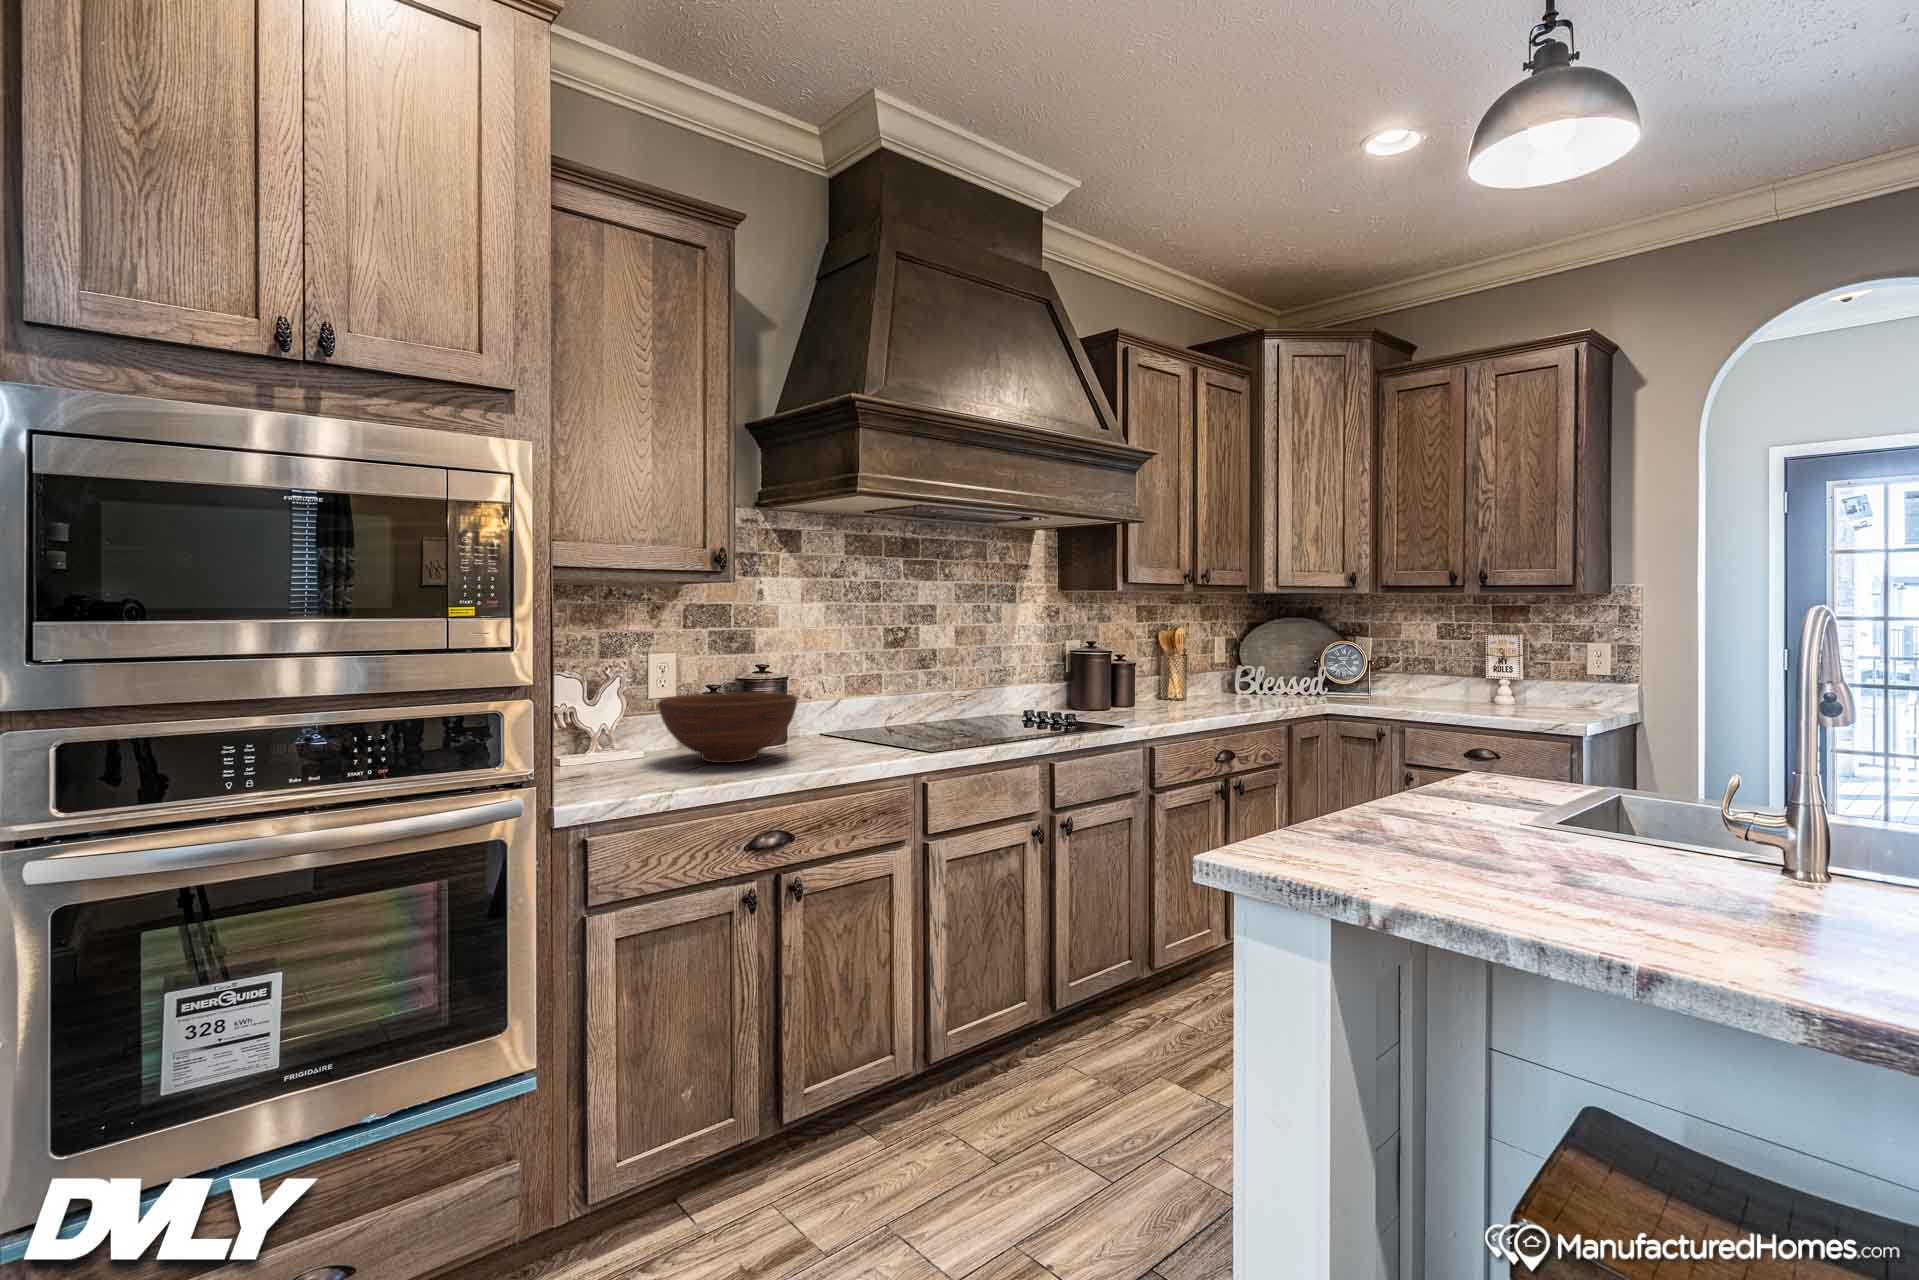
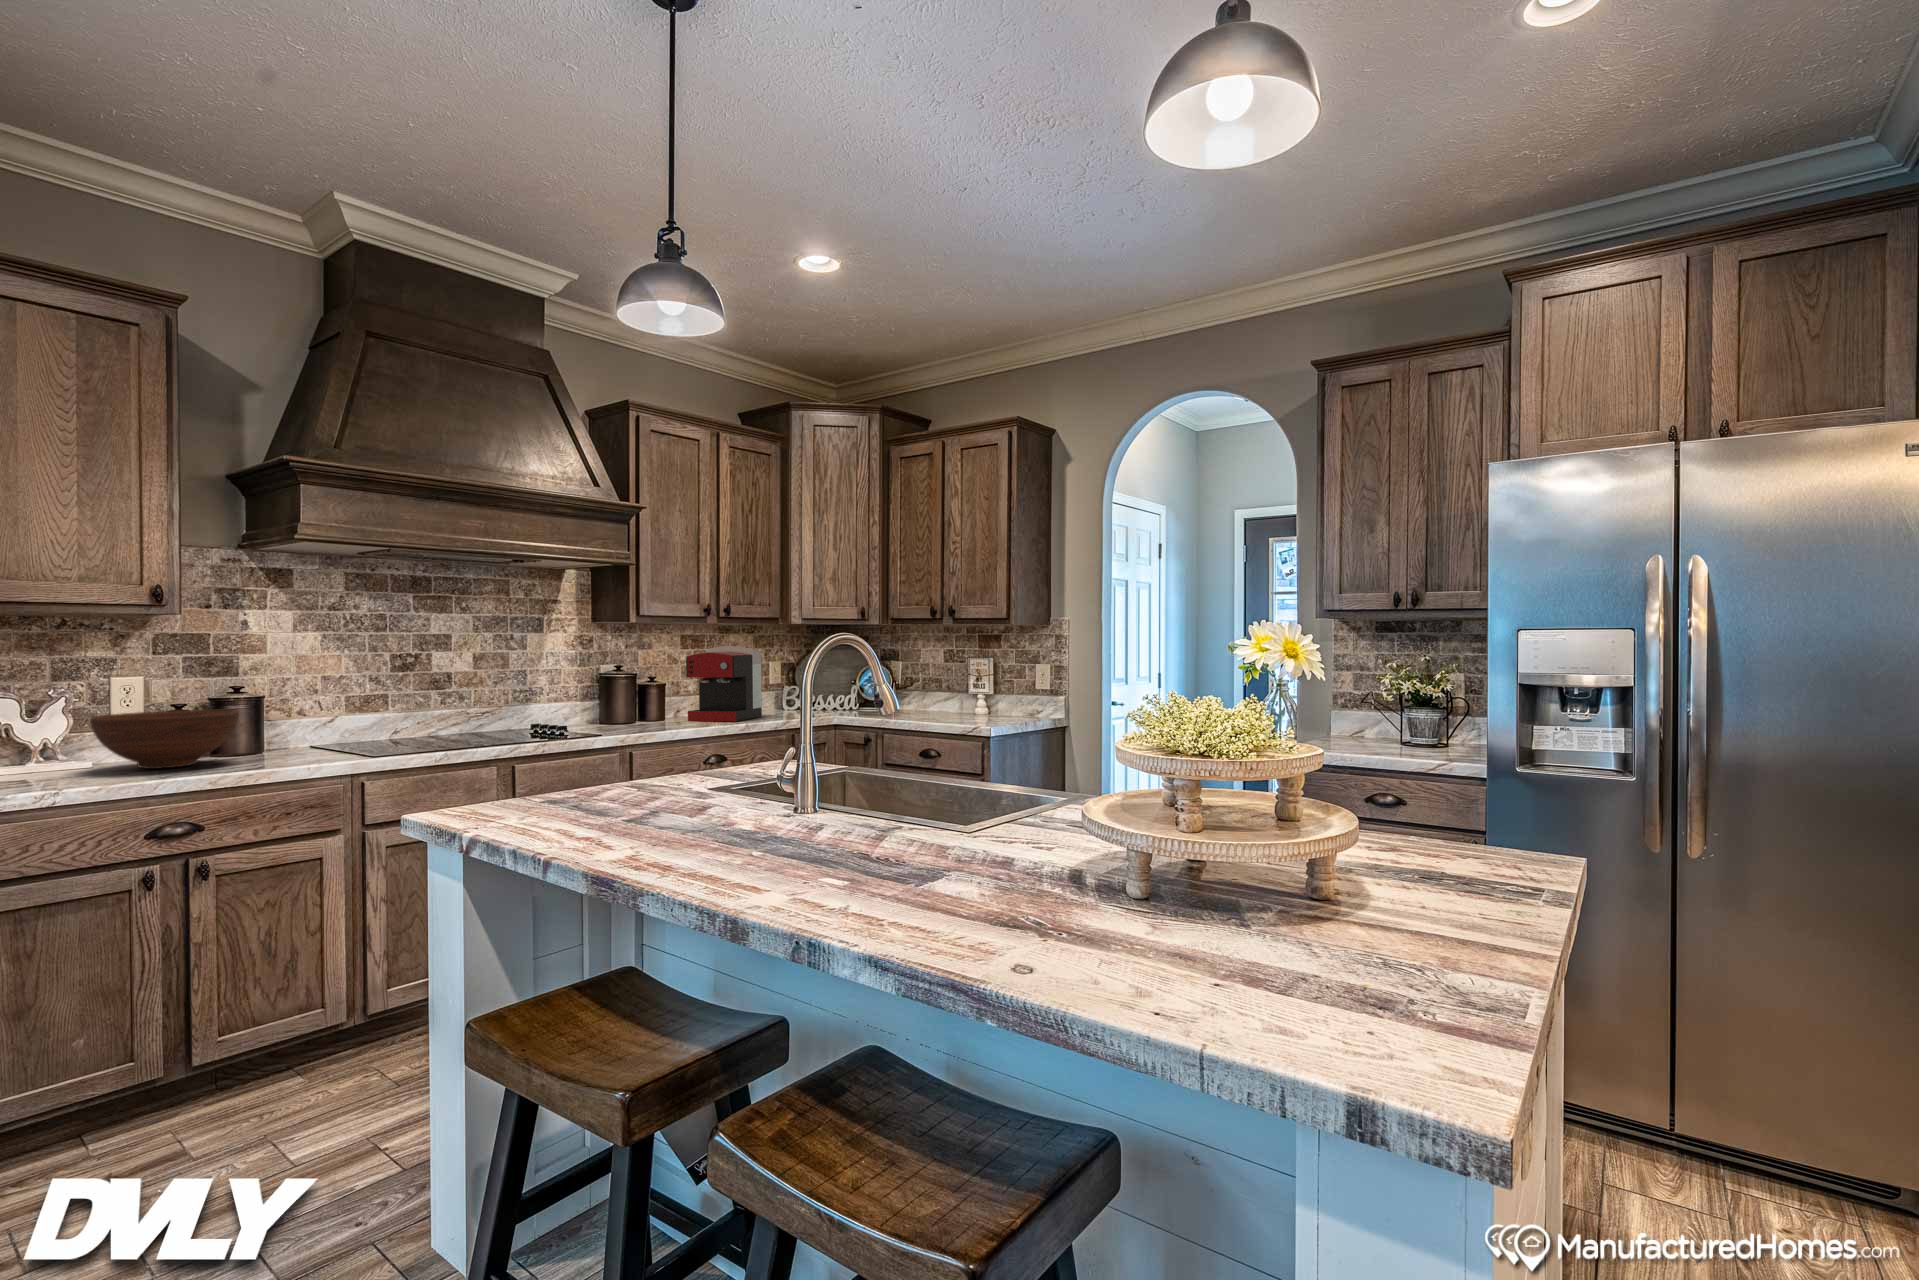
coffee maker: none [1169,619,1245,710] -> present [686,646,762,721]

